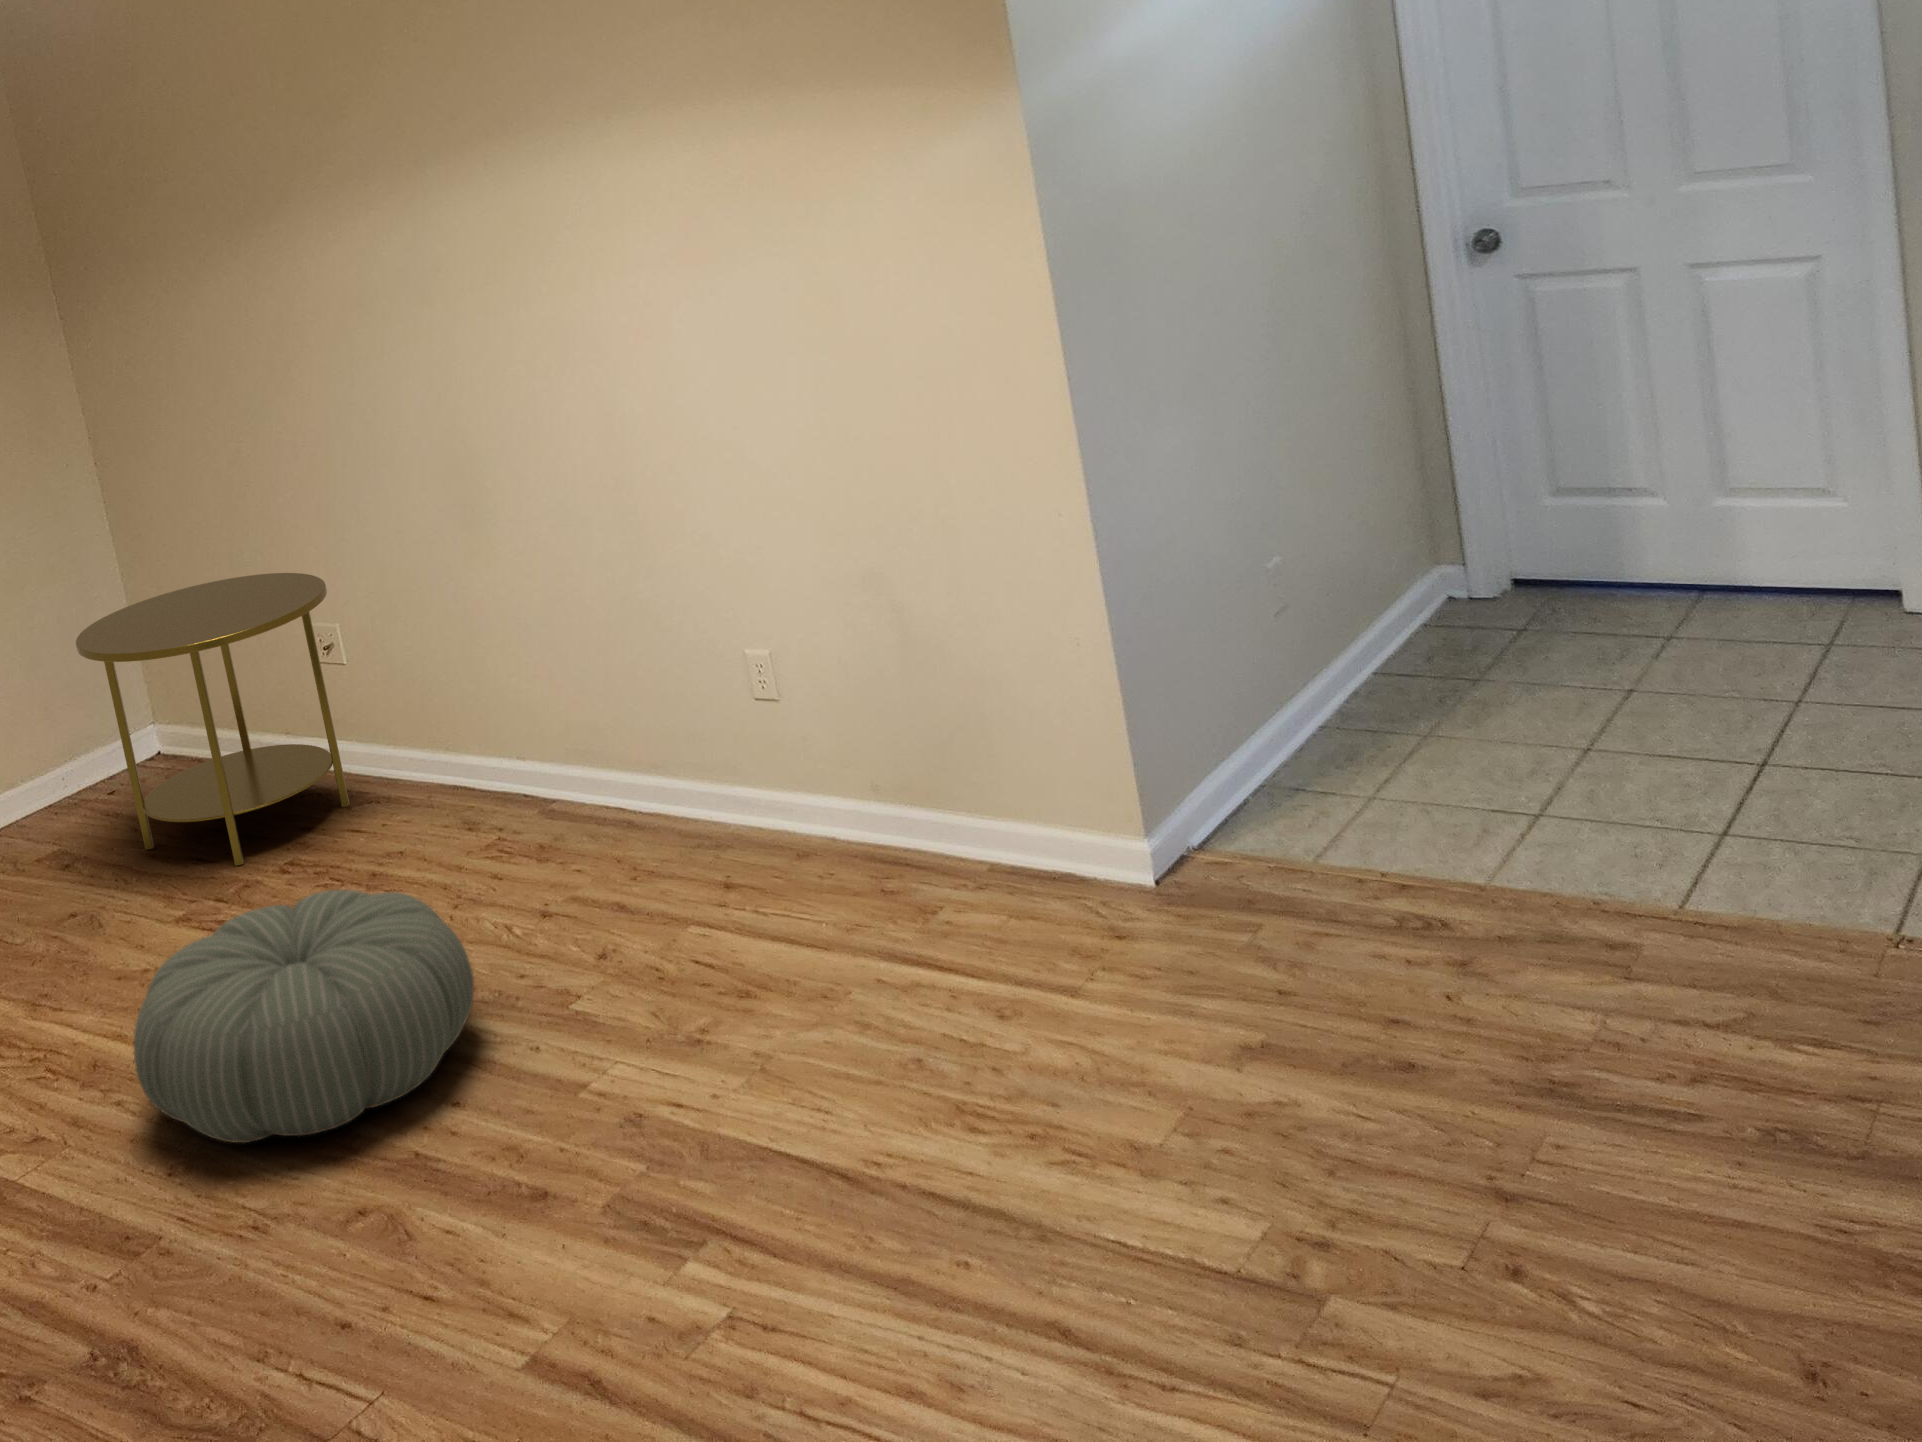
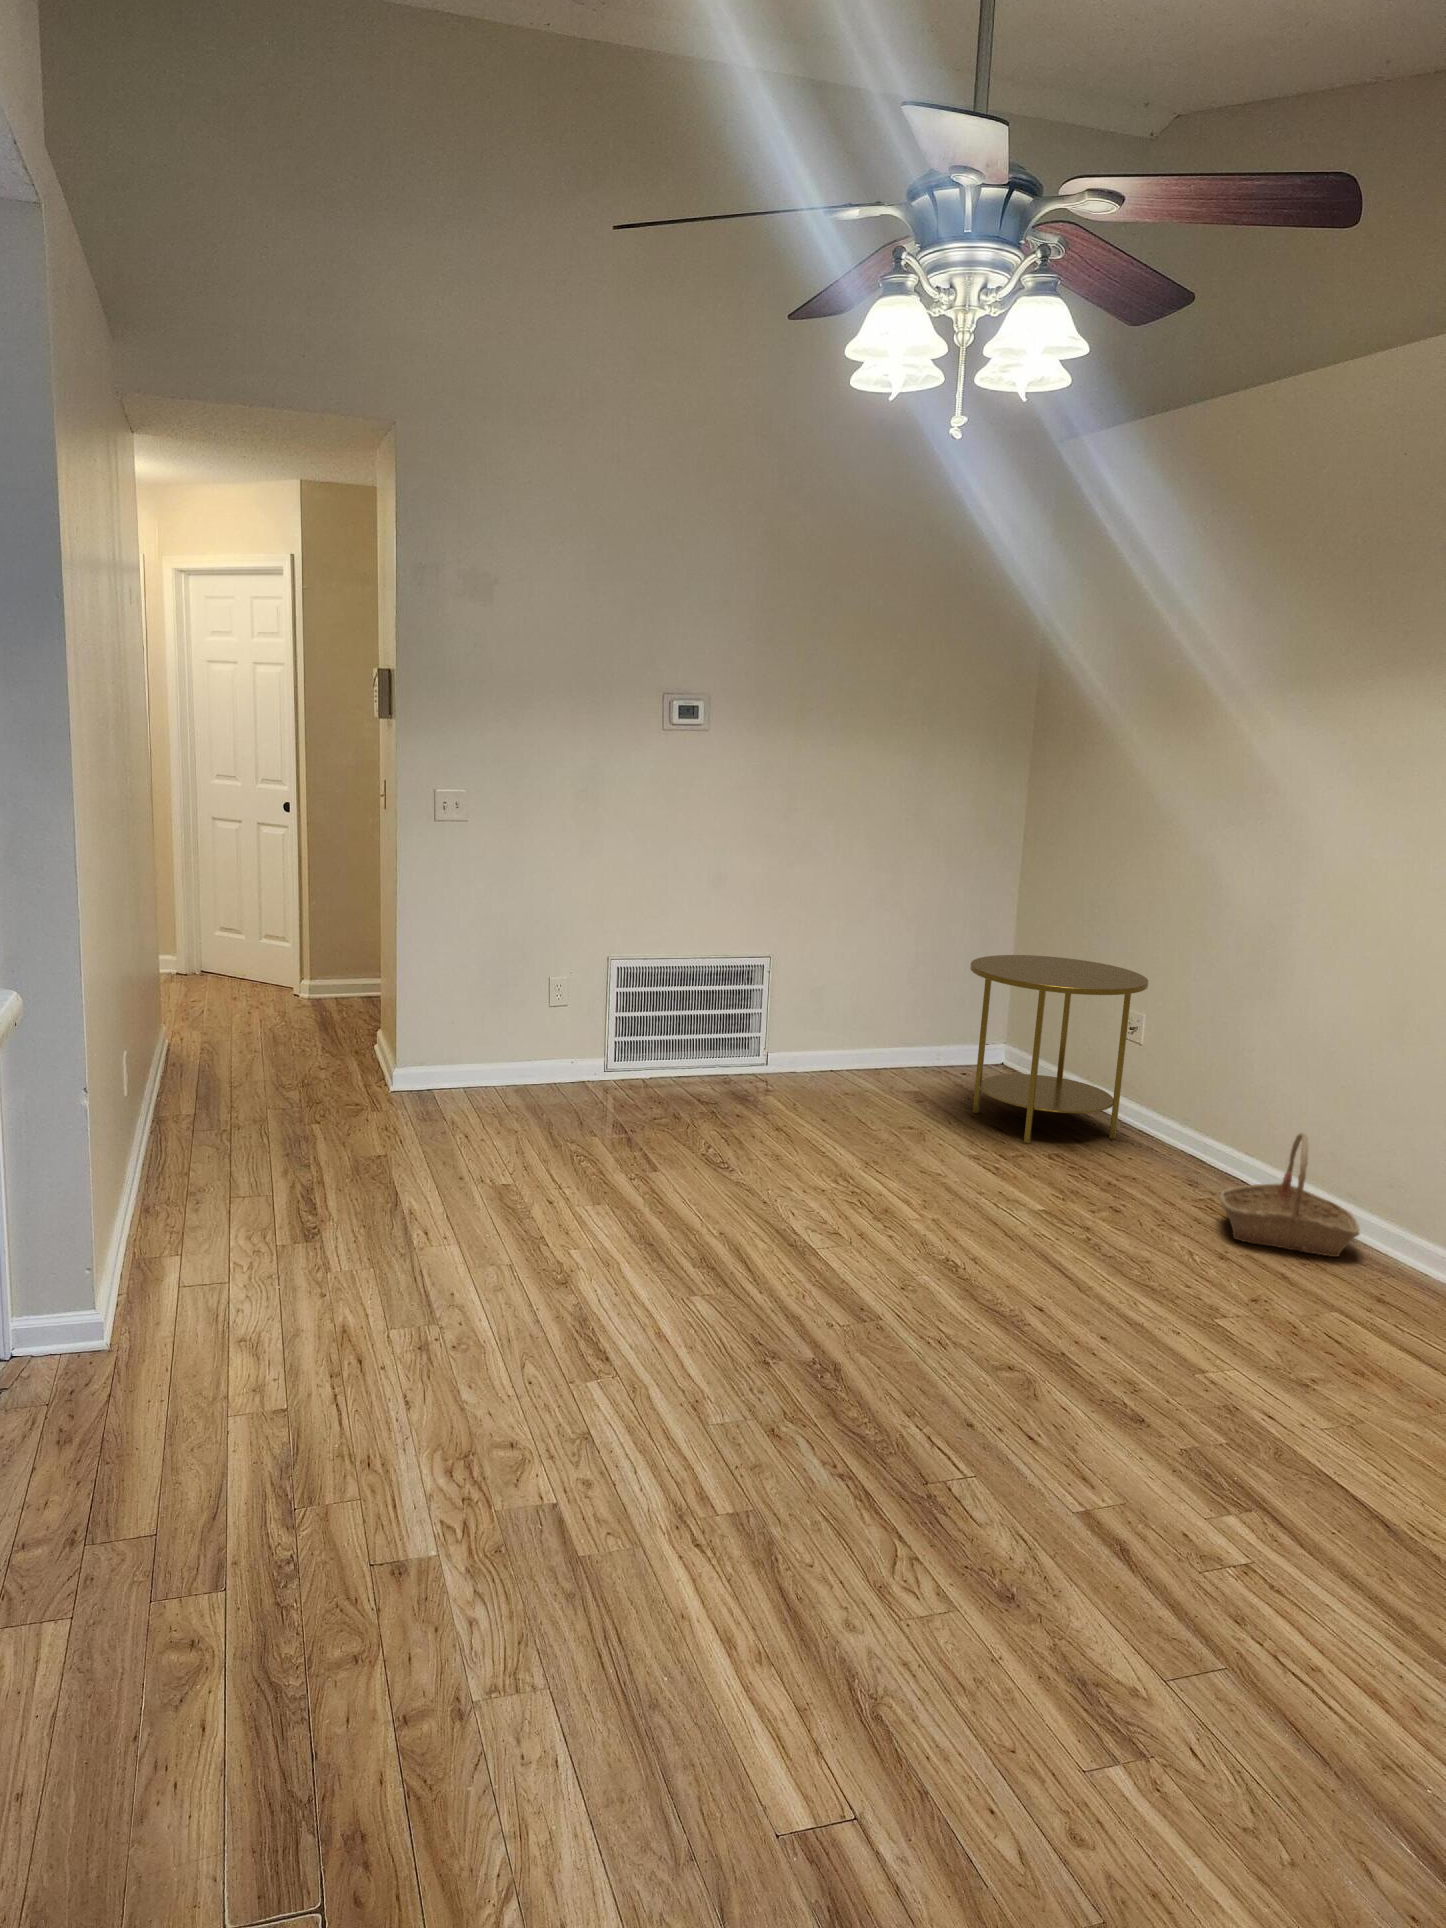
basket: none [510,719,680,886] -> present [1220,1133,1360,1257]
pouf: present [134,890,474,1143] -> none [905,1155,1152,1314]

